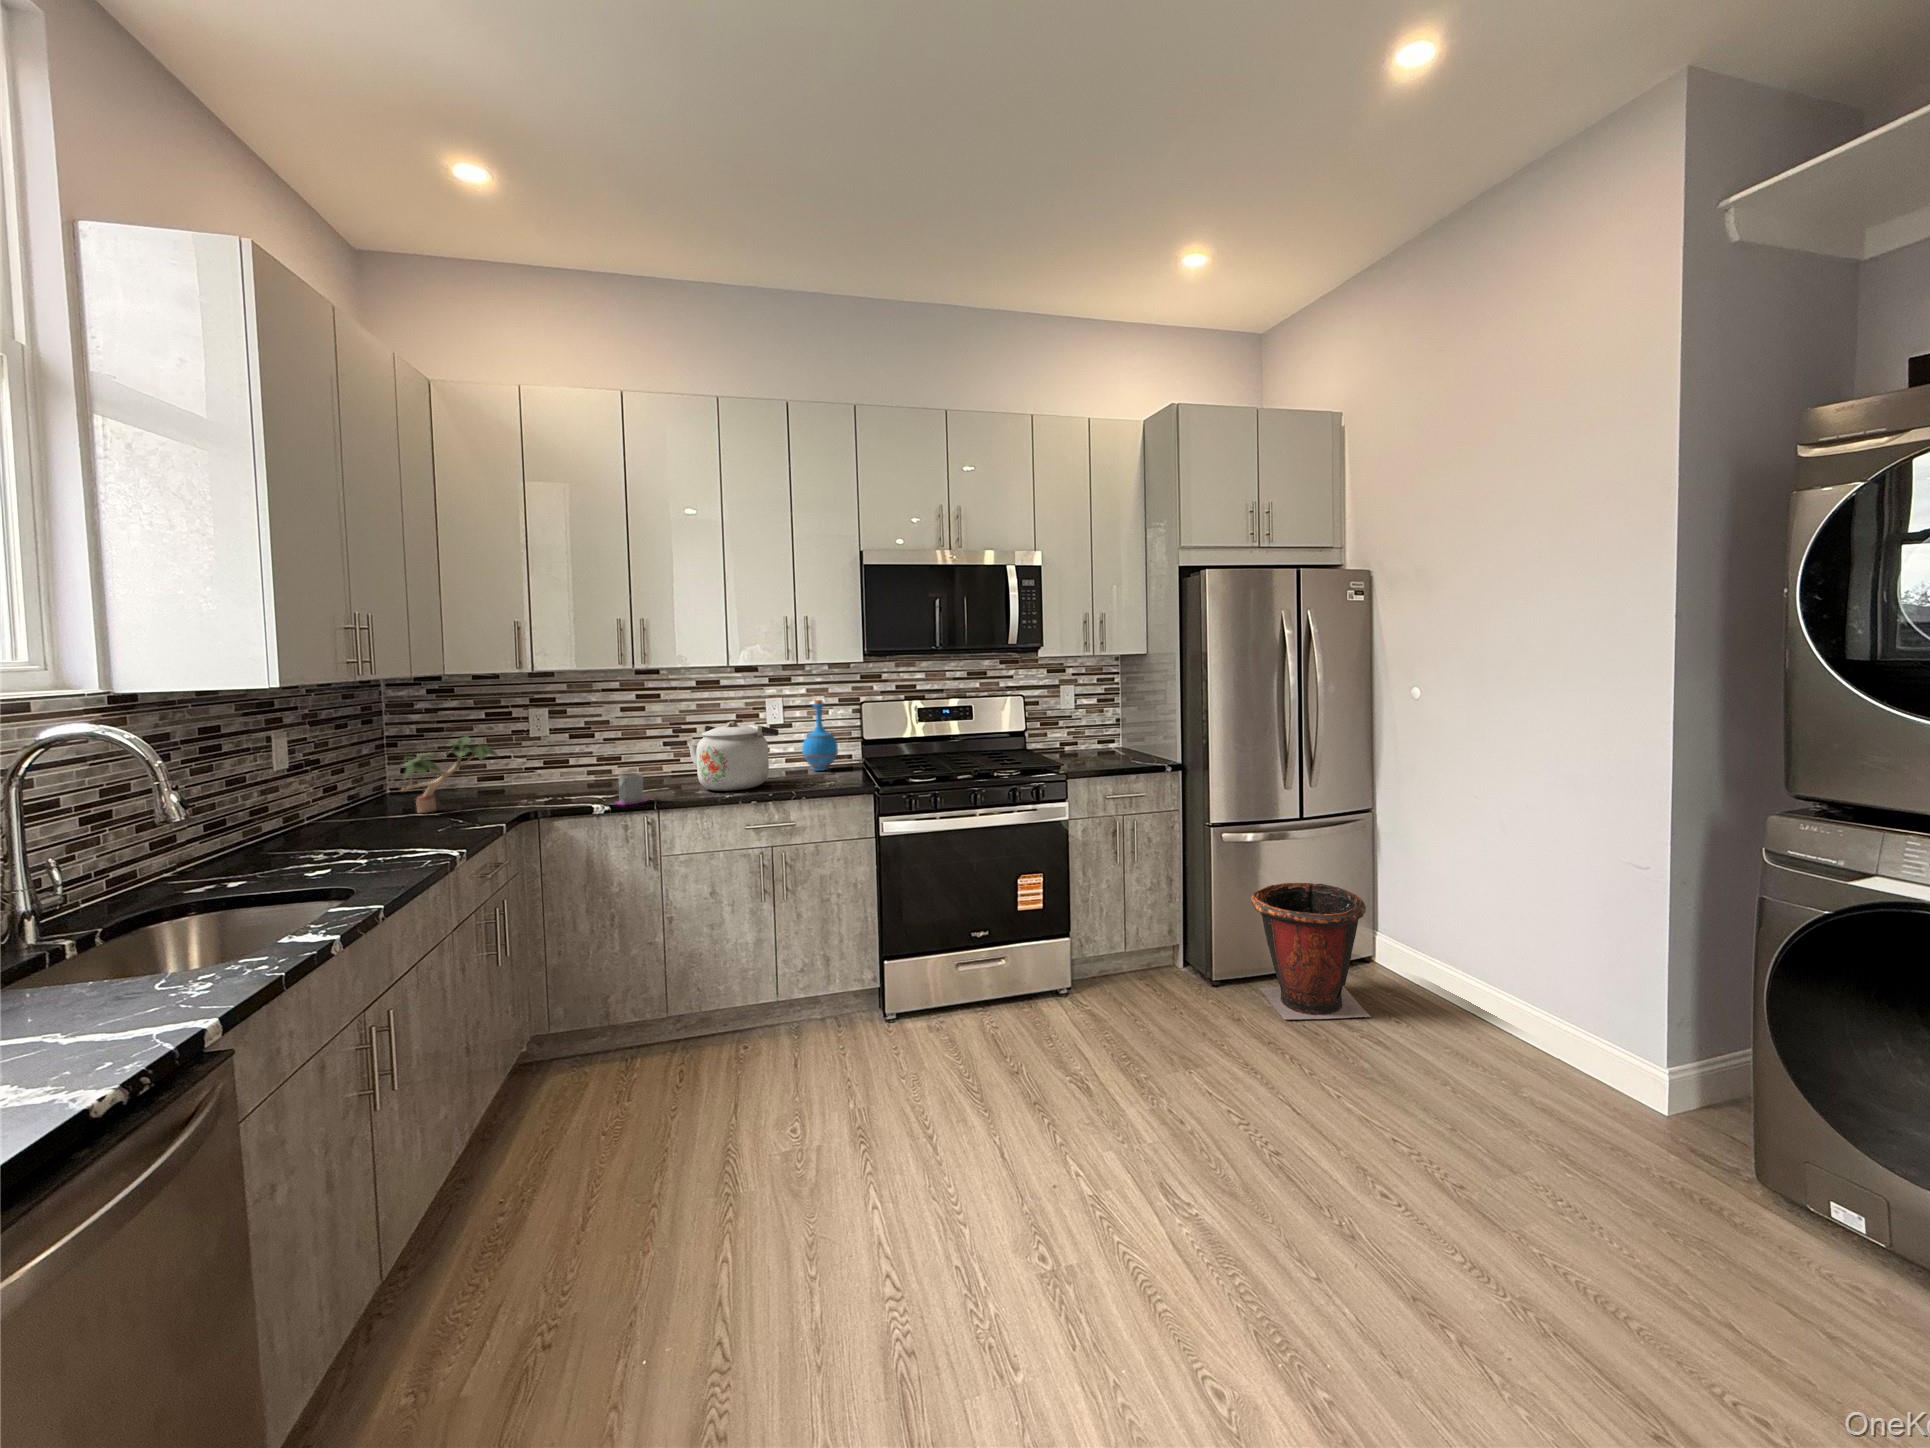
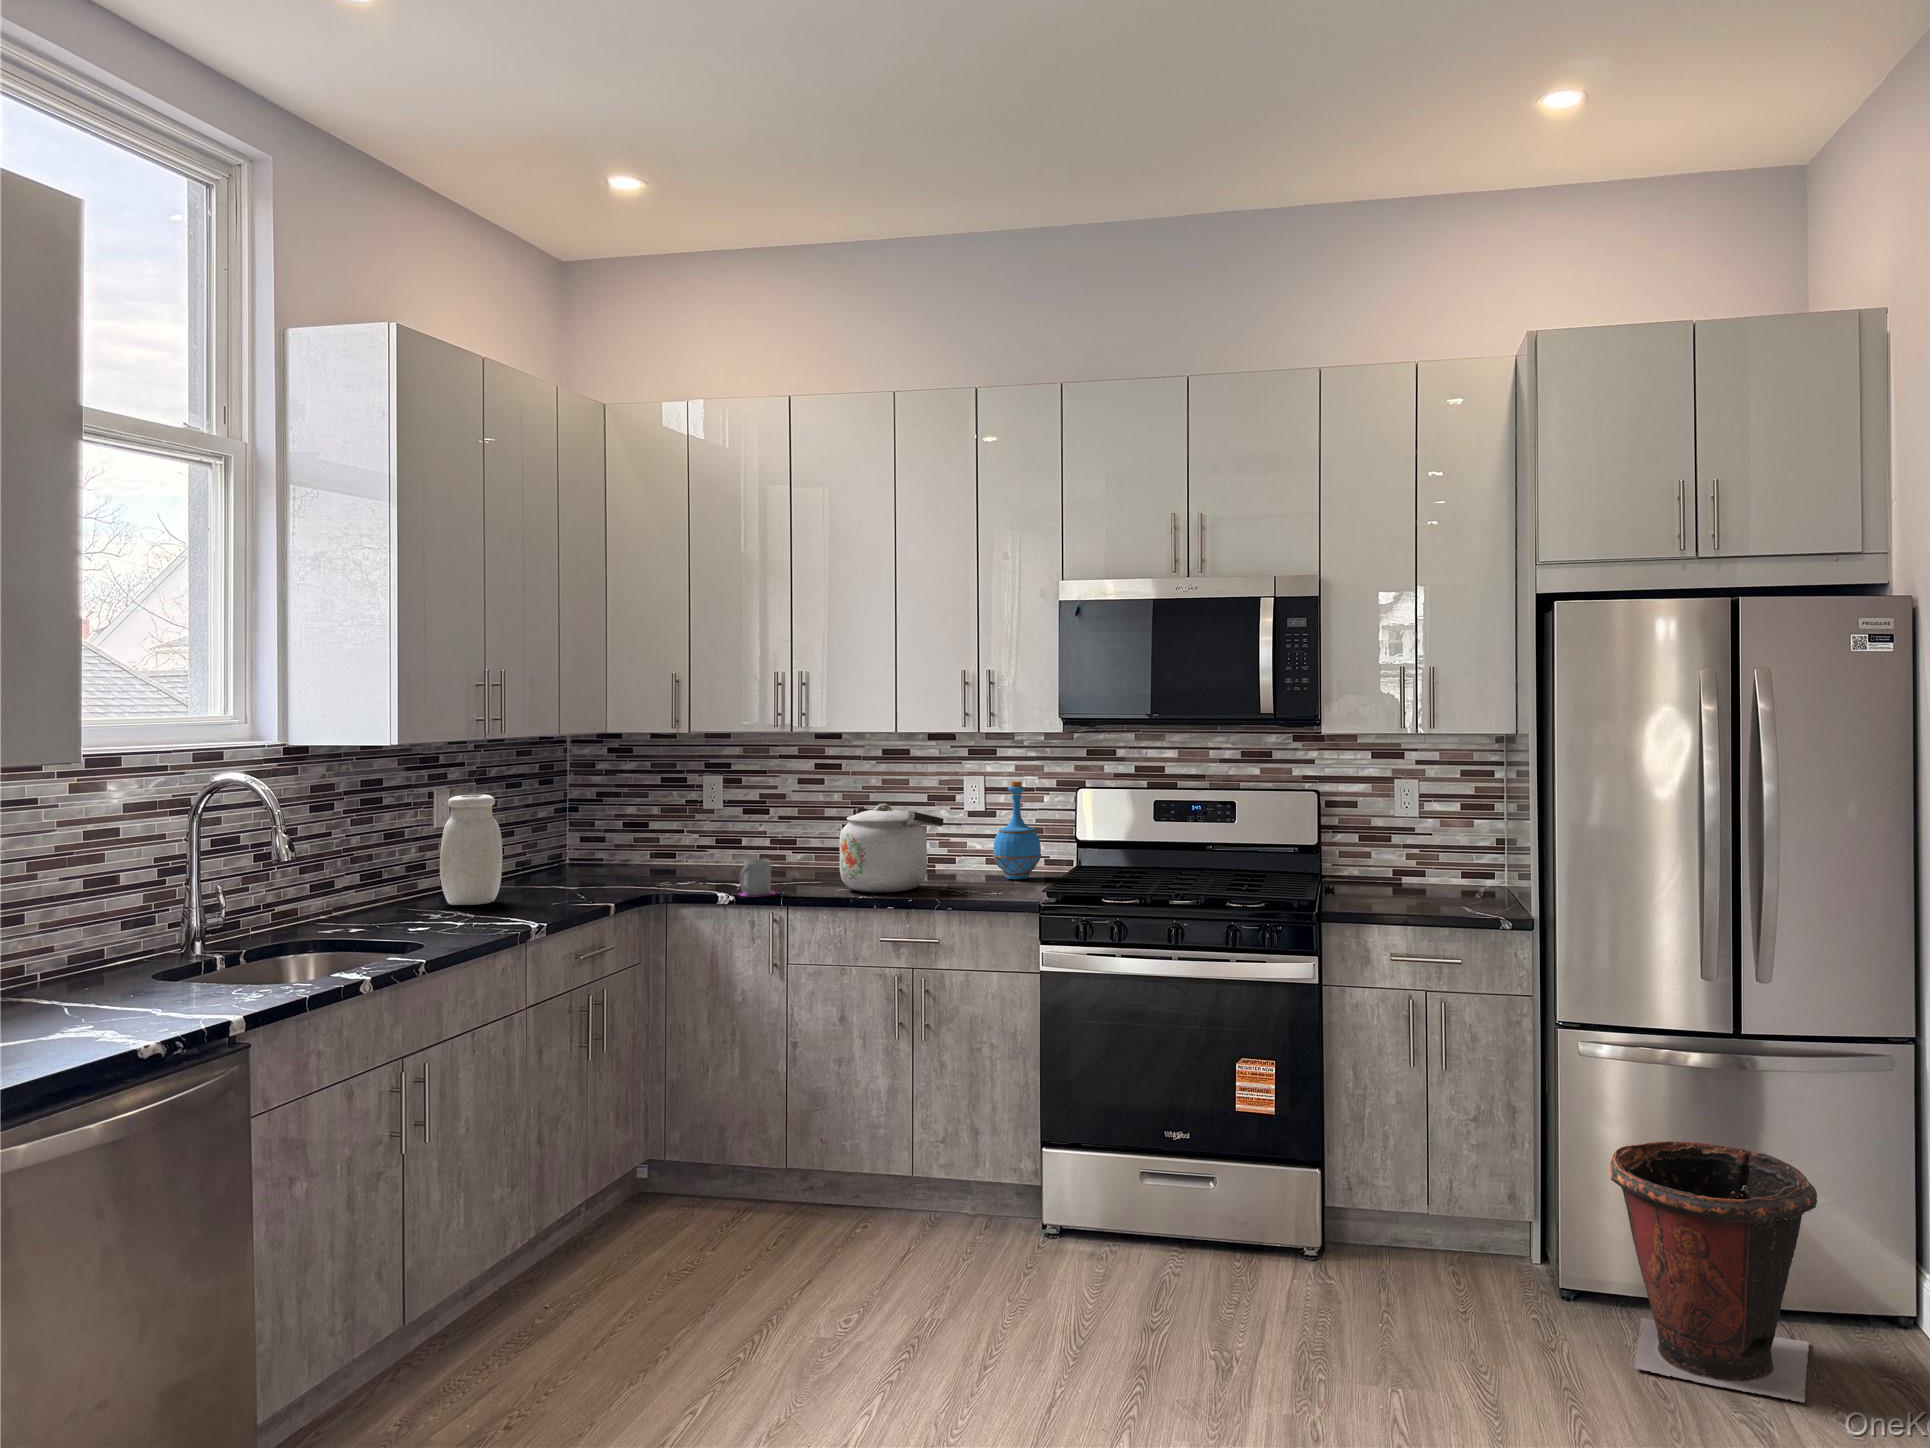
jar: none [301,736,374,845] -> present [440,794,502,905]
potted plant: present [401,736,497,813] -> none [537,800,656,885]

